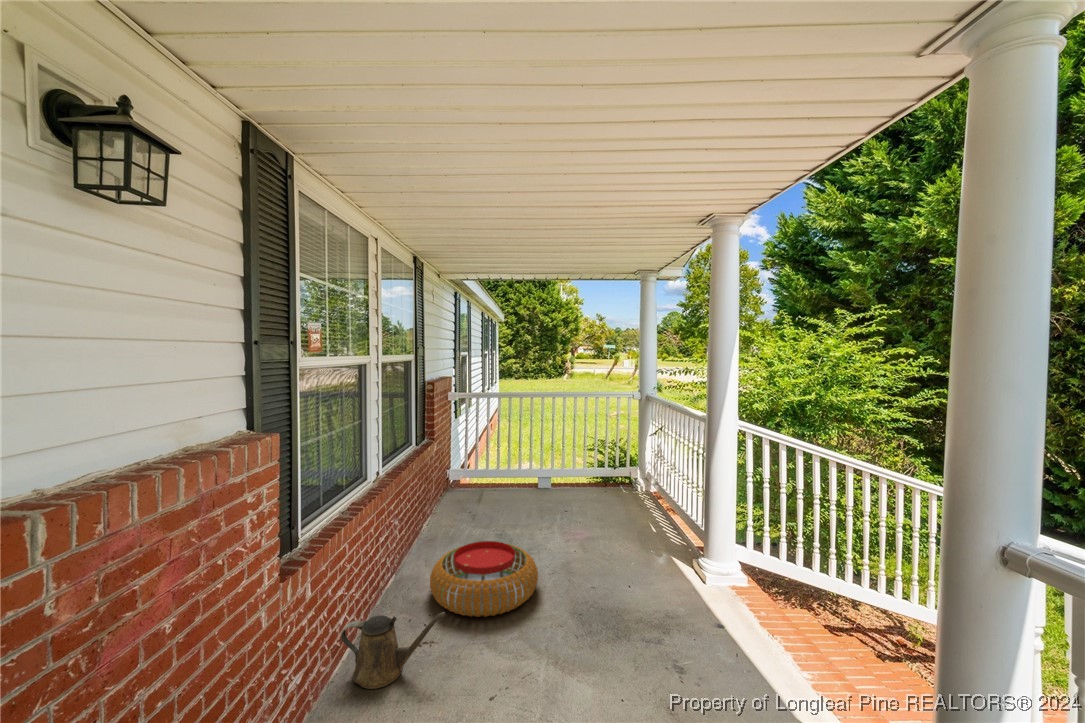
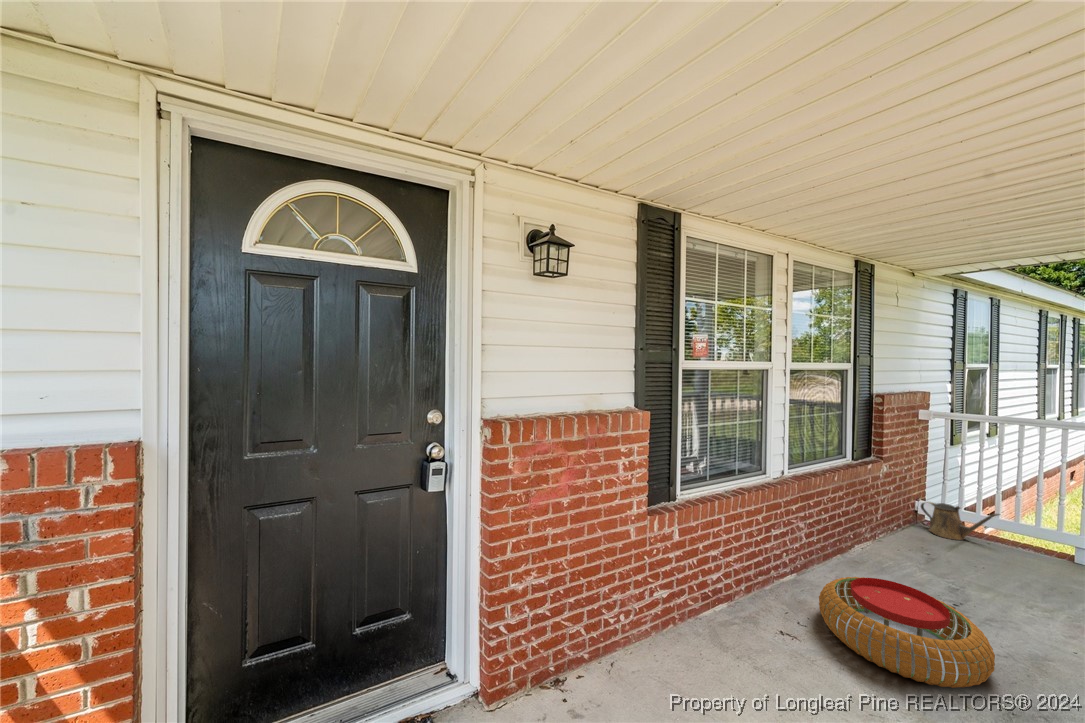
watering can: present [341,612,446,689] -> present [921,502,1000,540]

